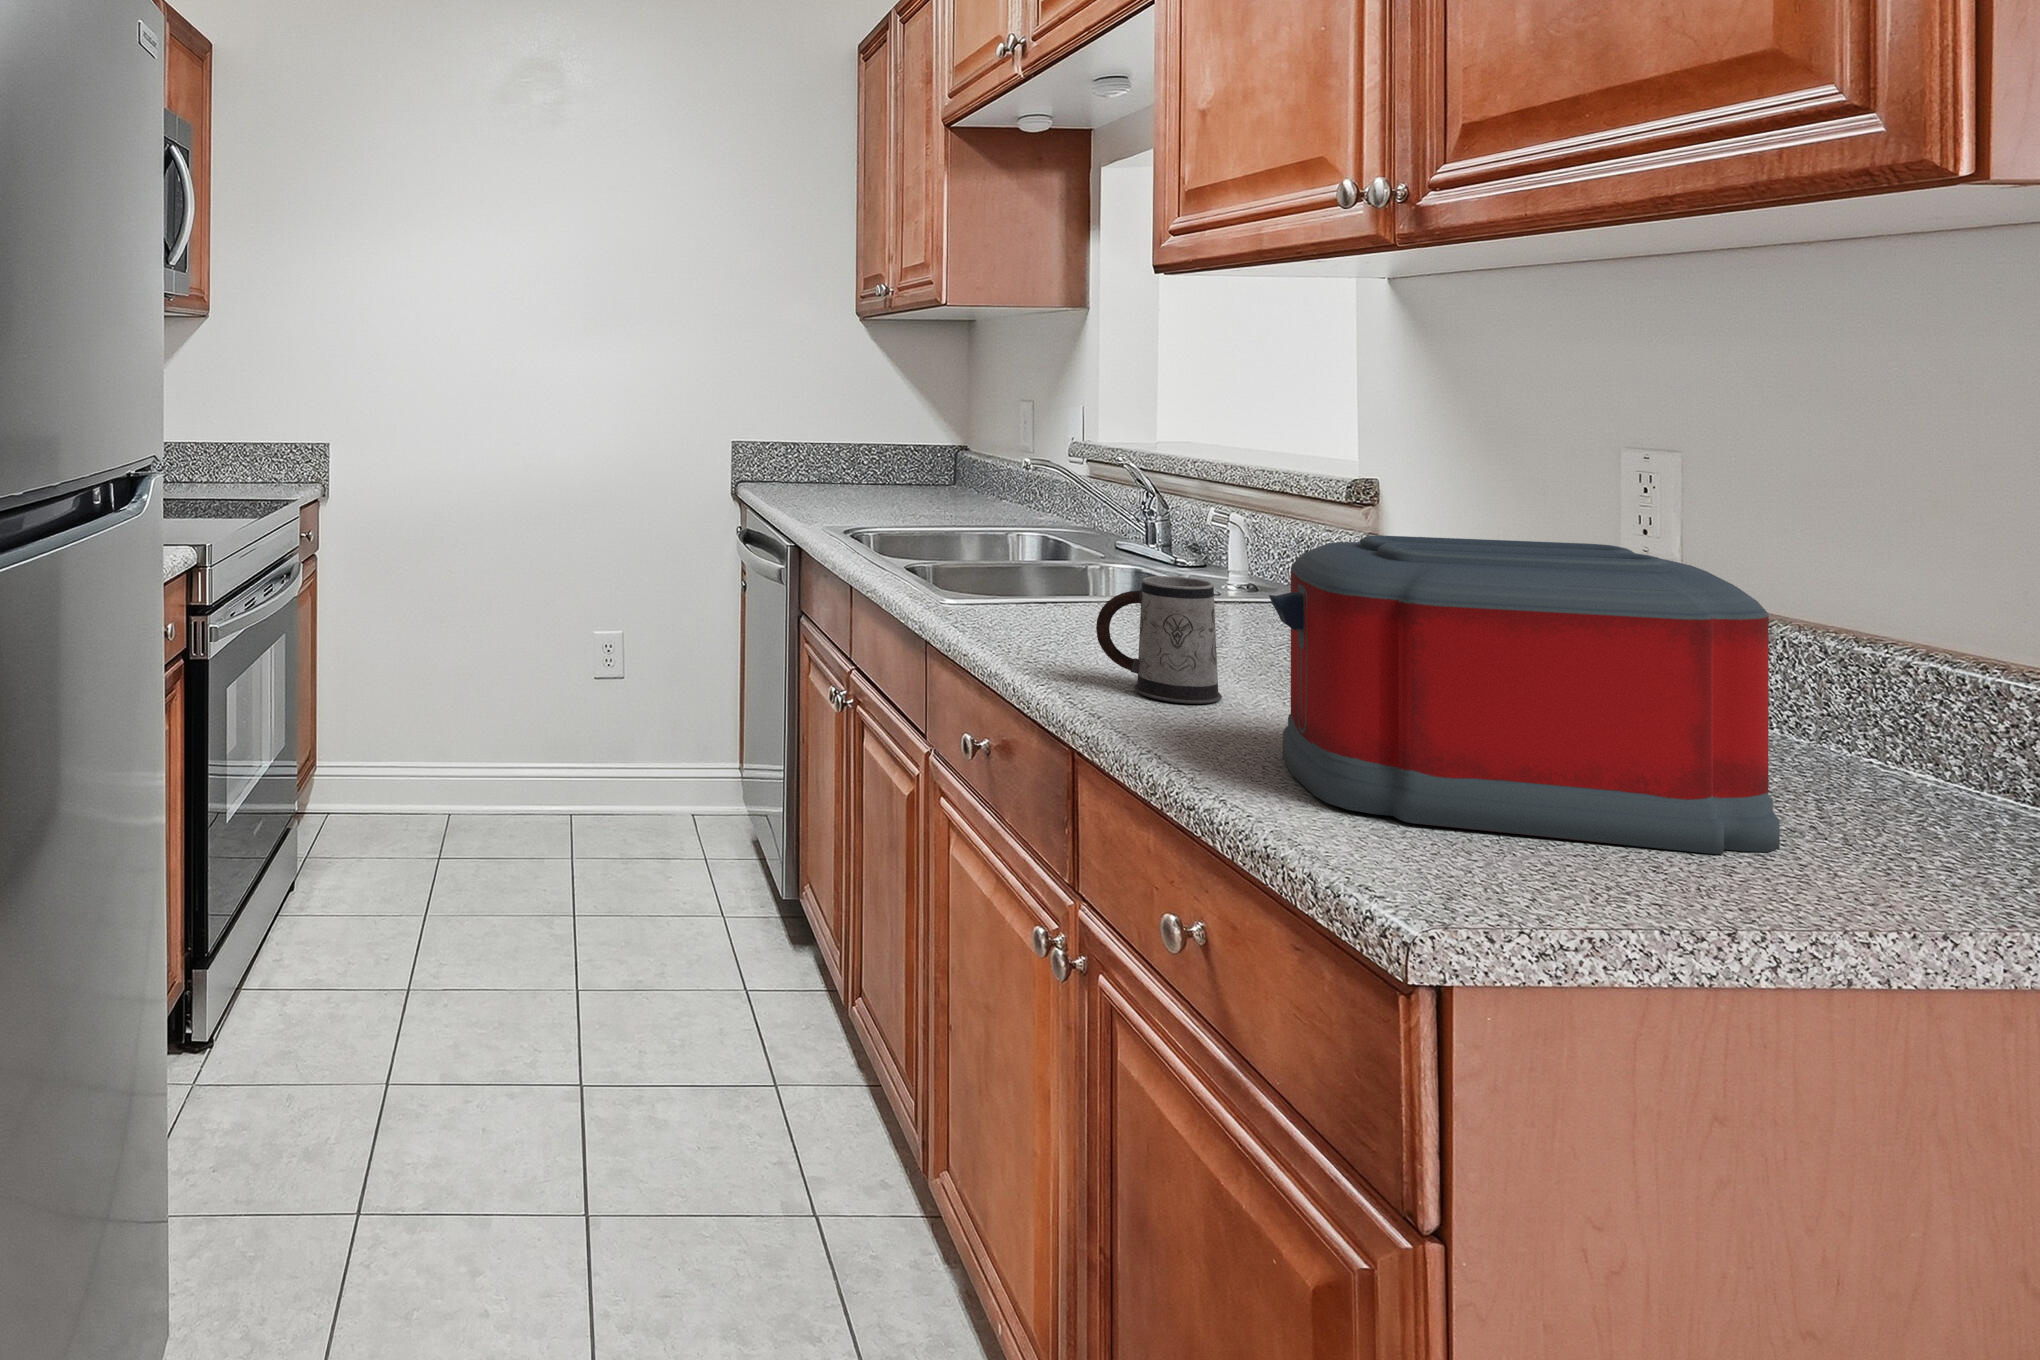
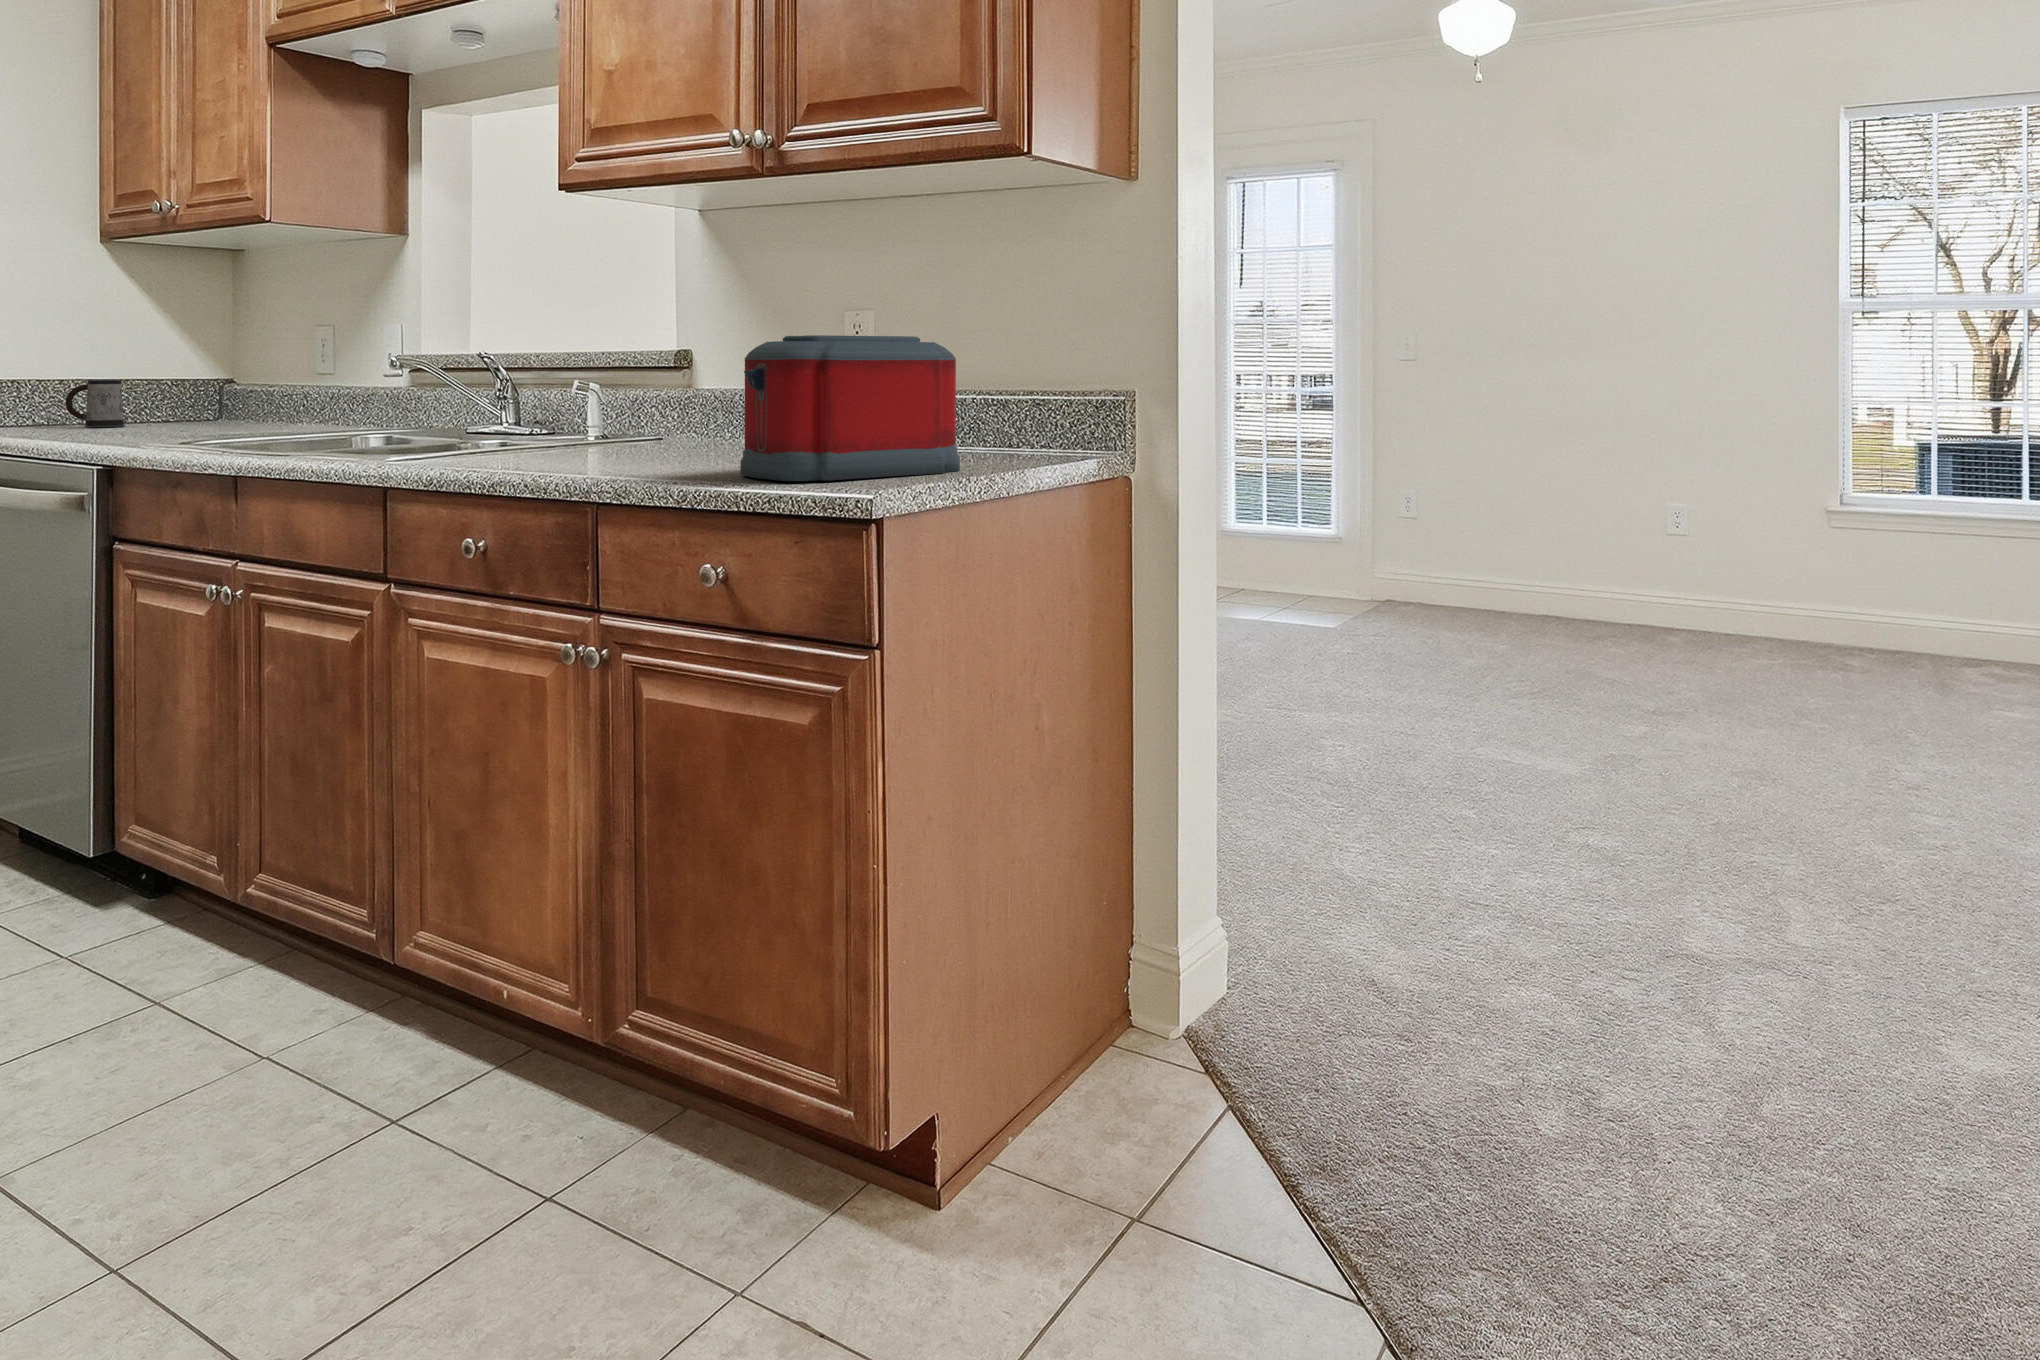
mug: present [1096,576,1222,704] -> present [66,379,125,427]

